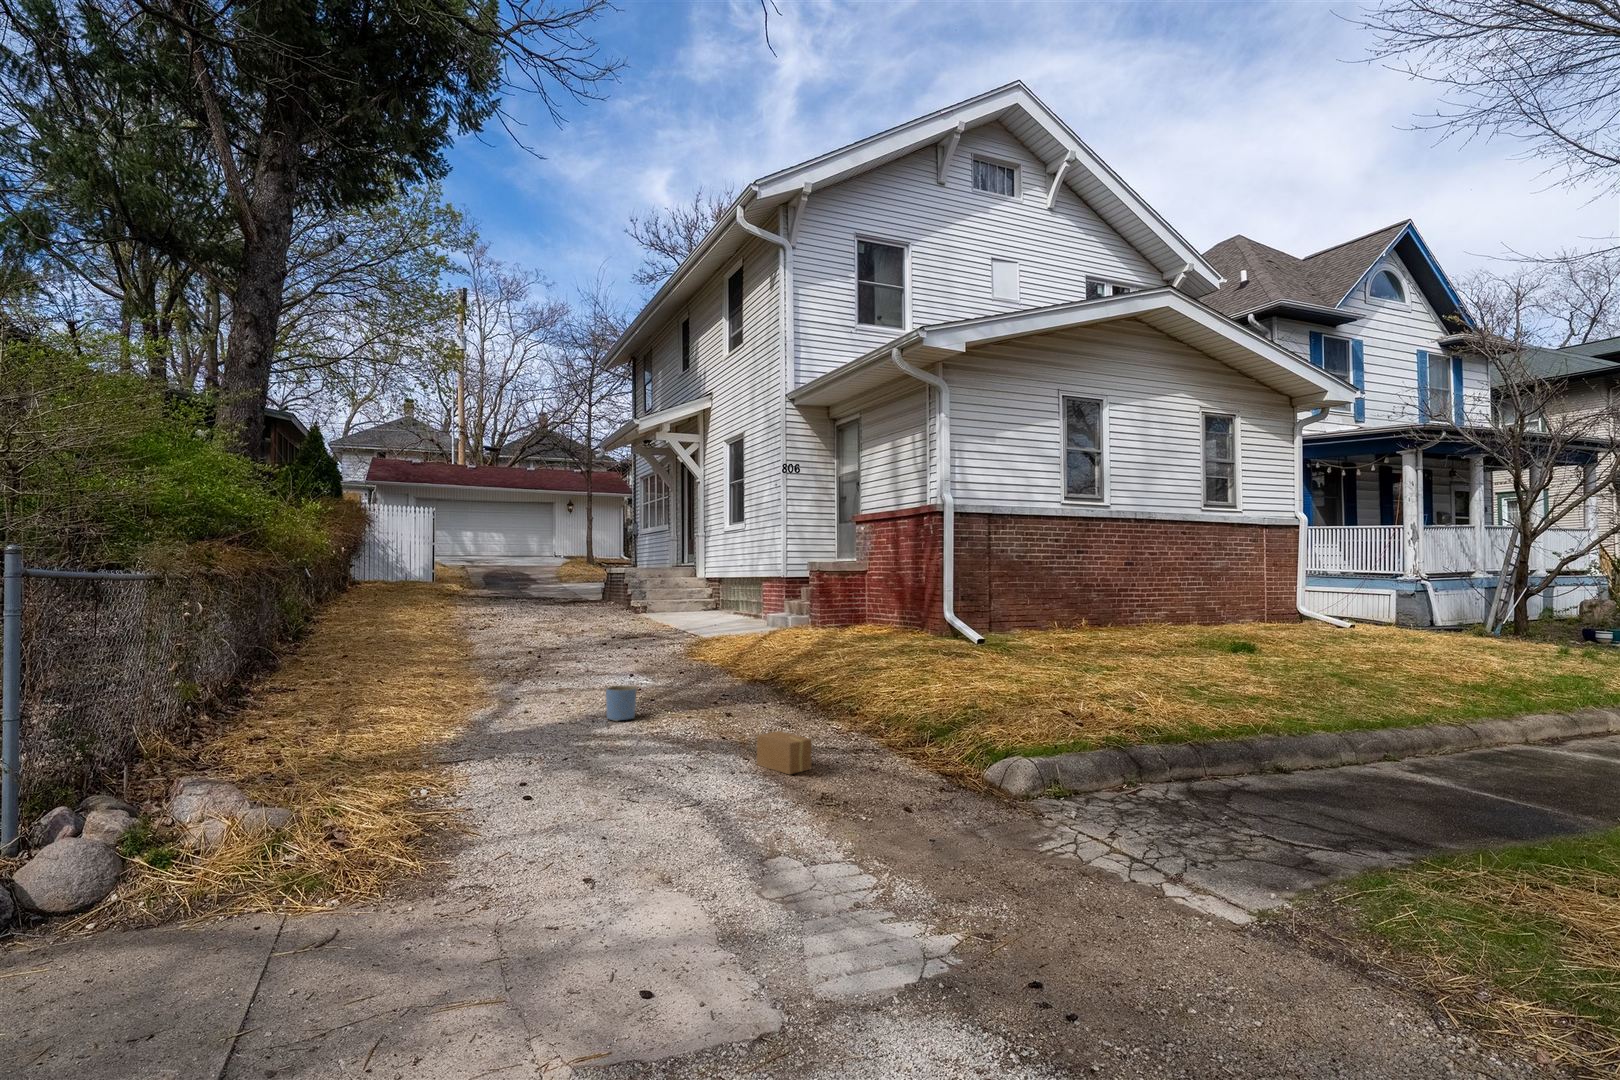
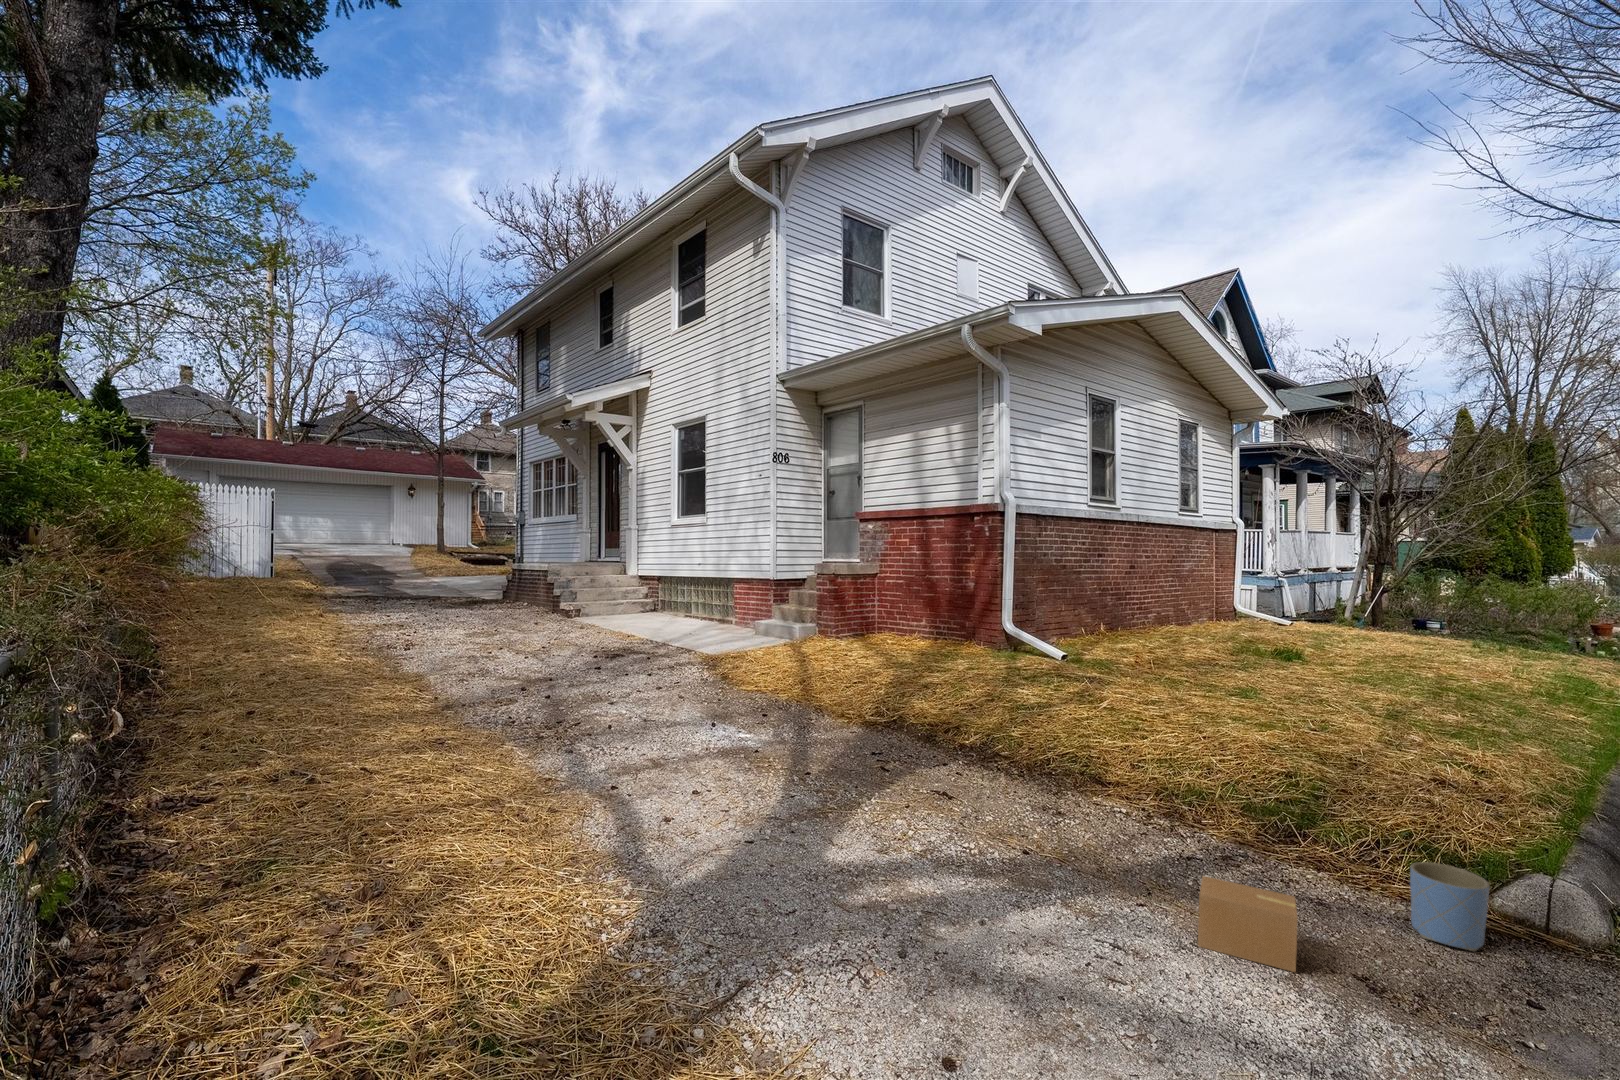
planter: present [606,686,636,721] -> present [1410,862,1489,951]

